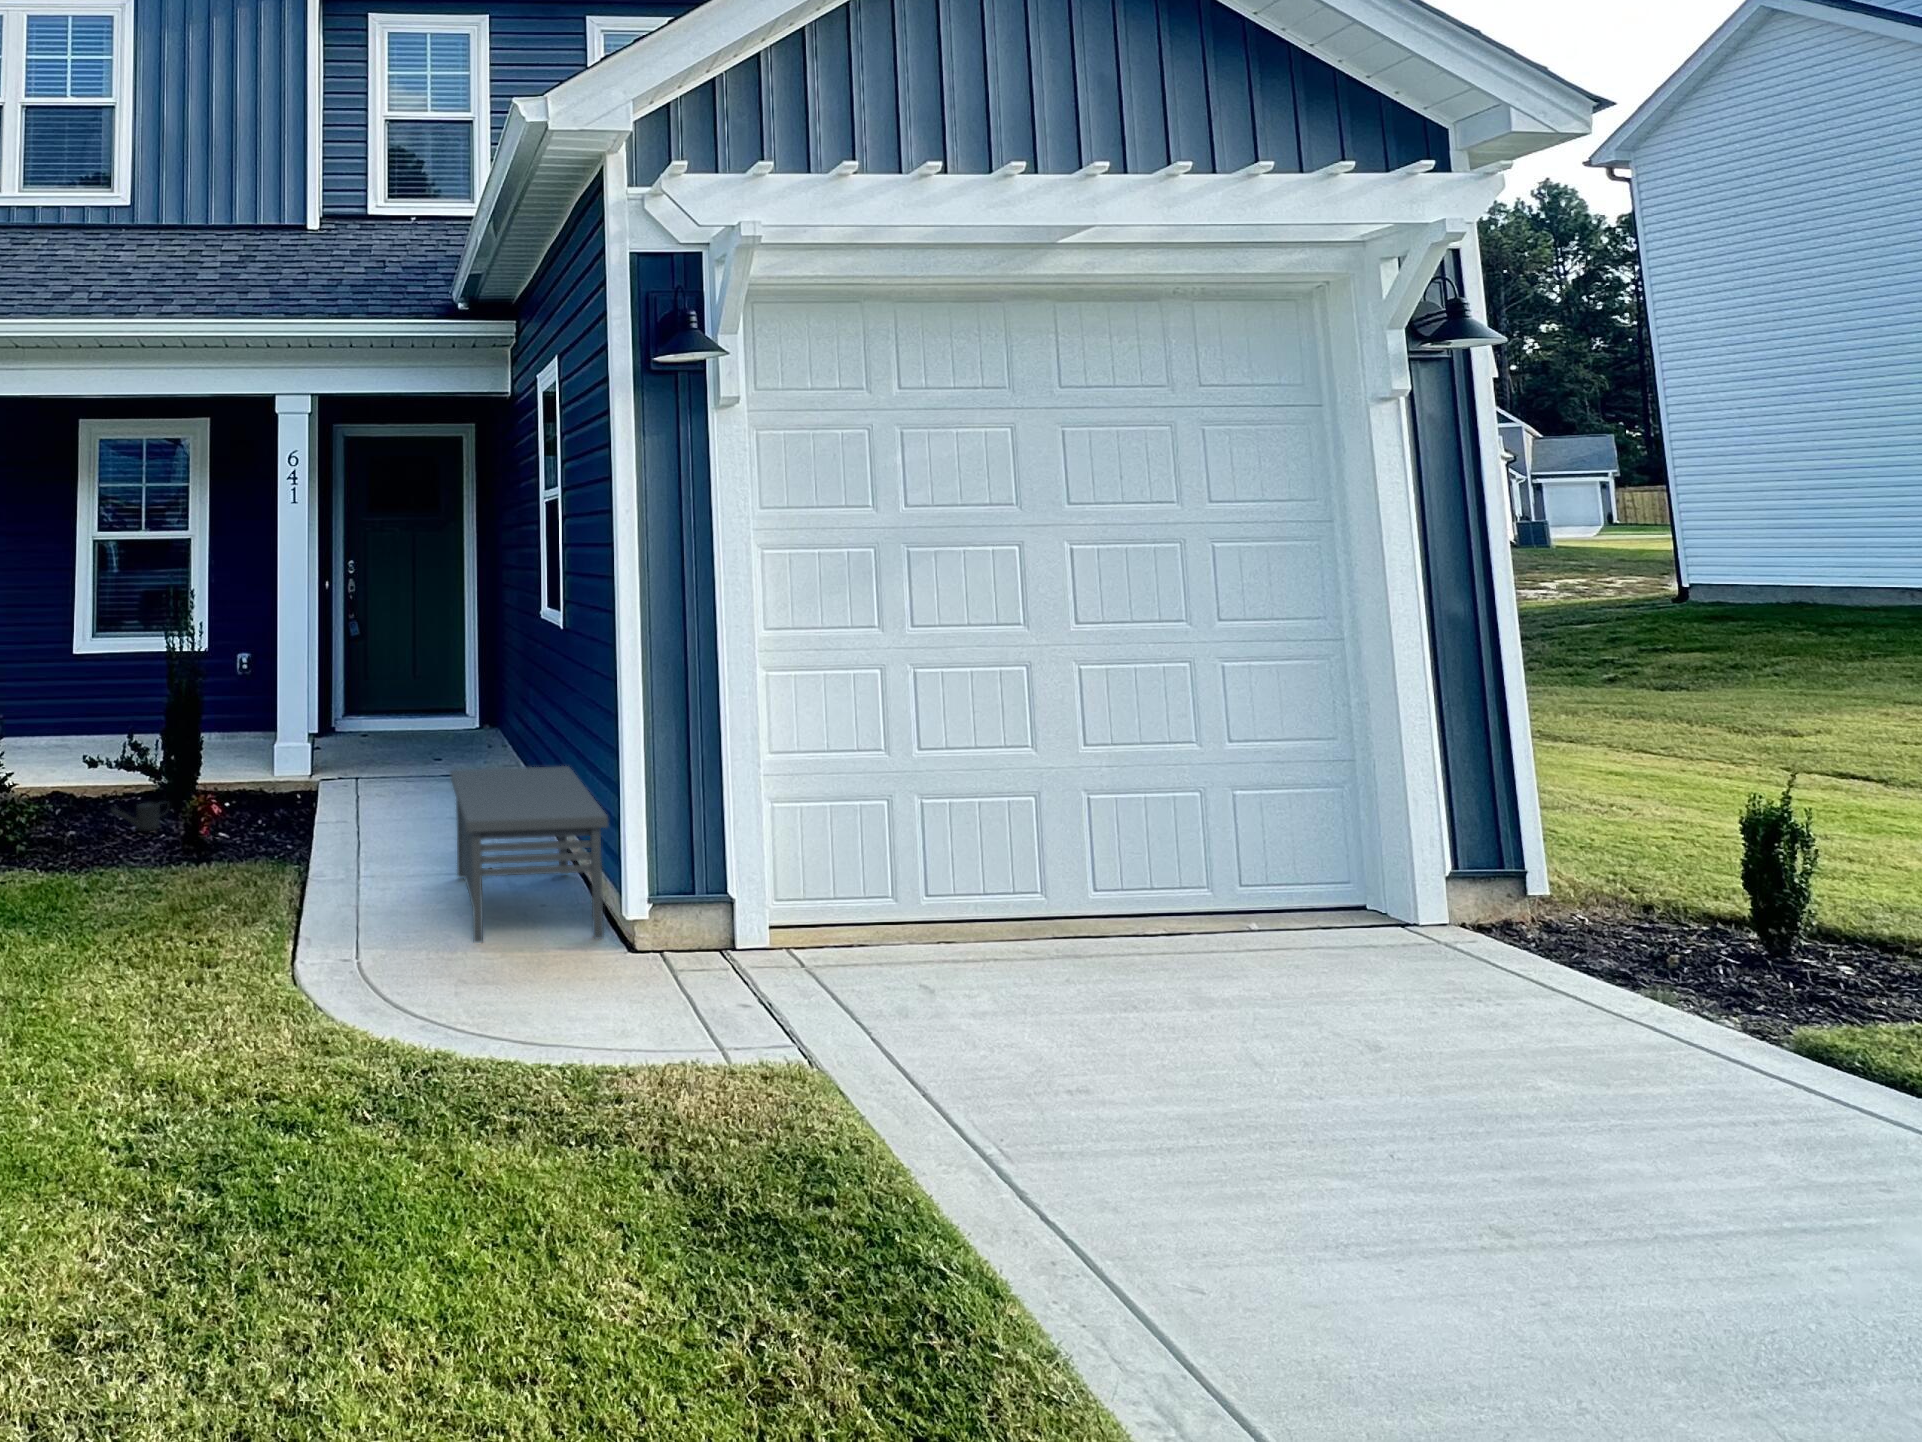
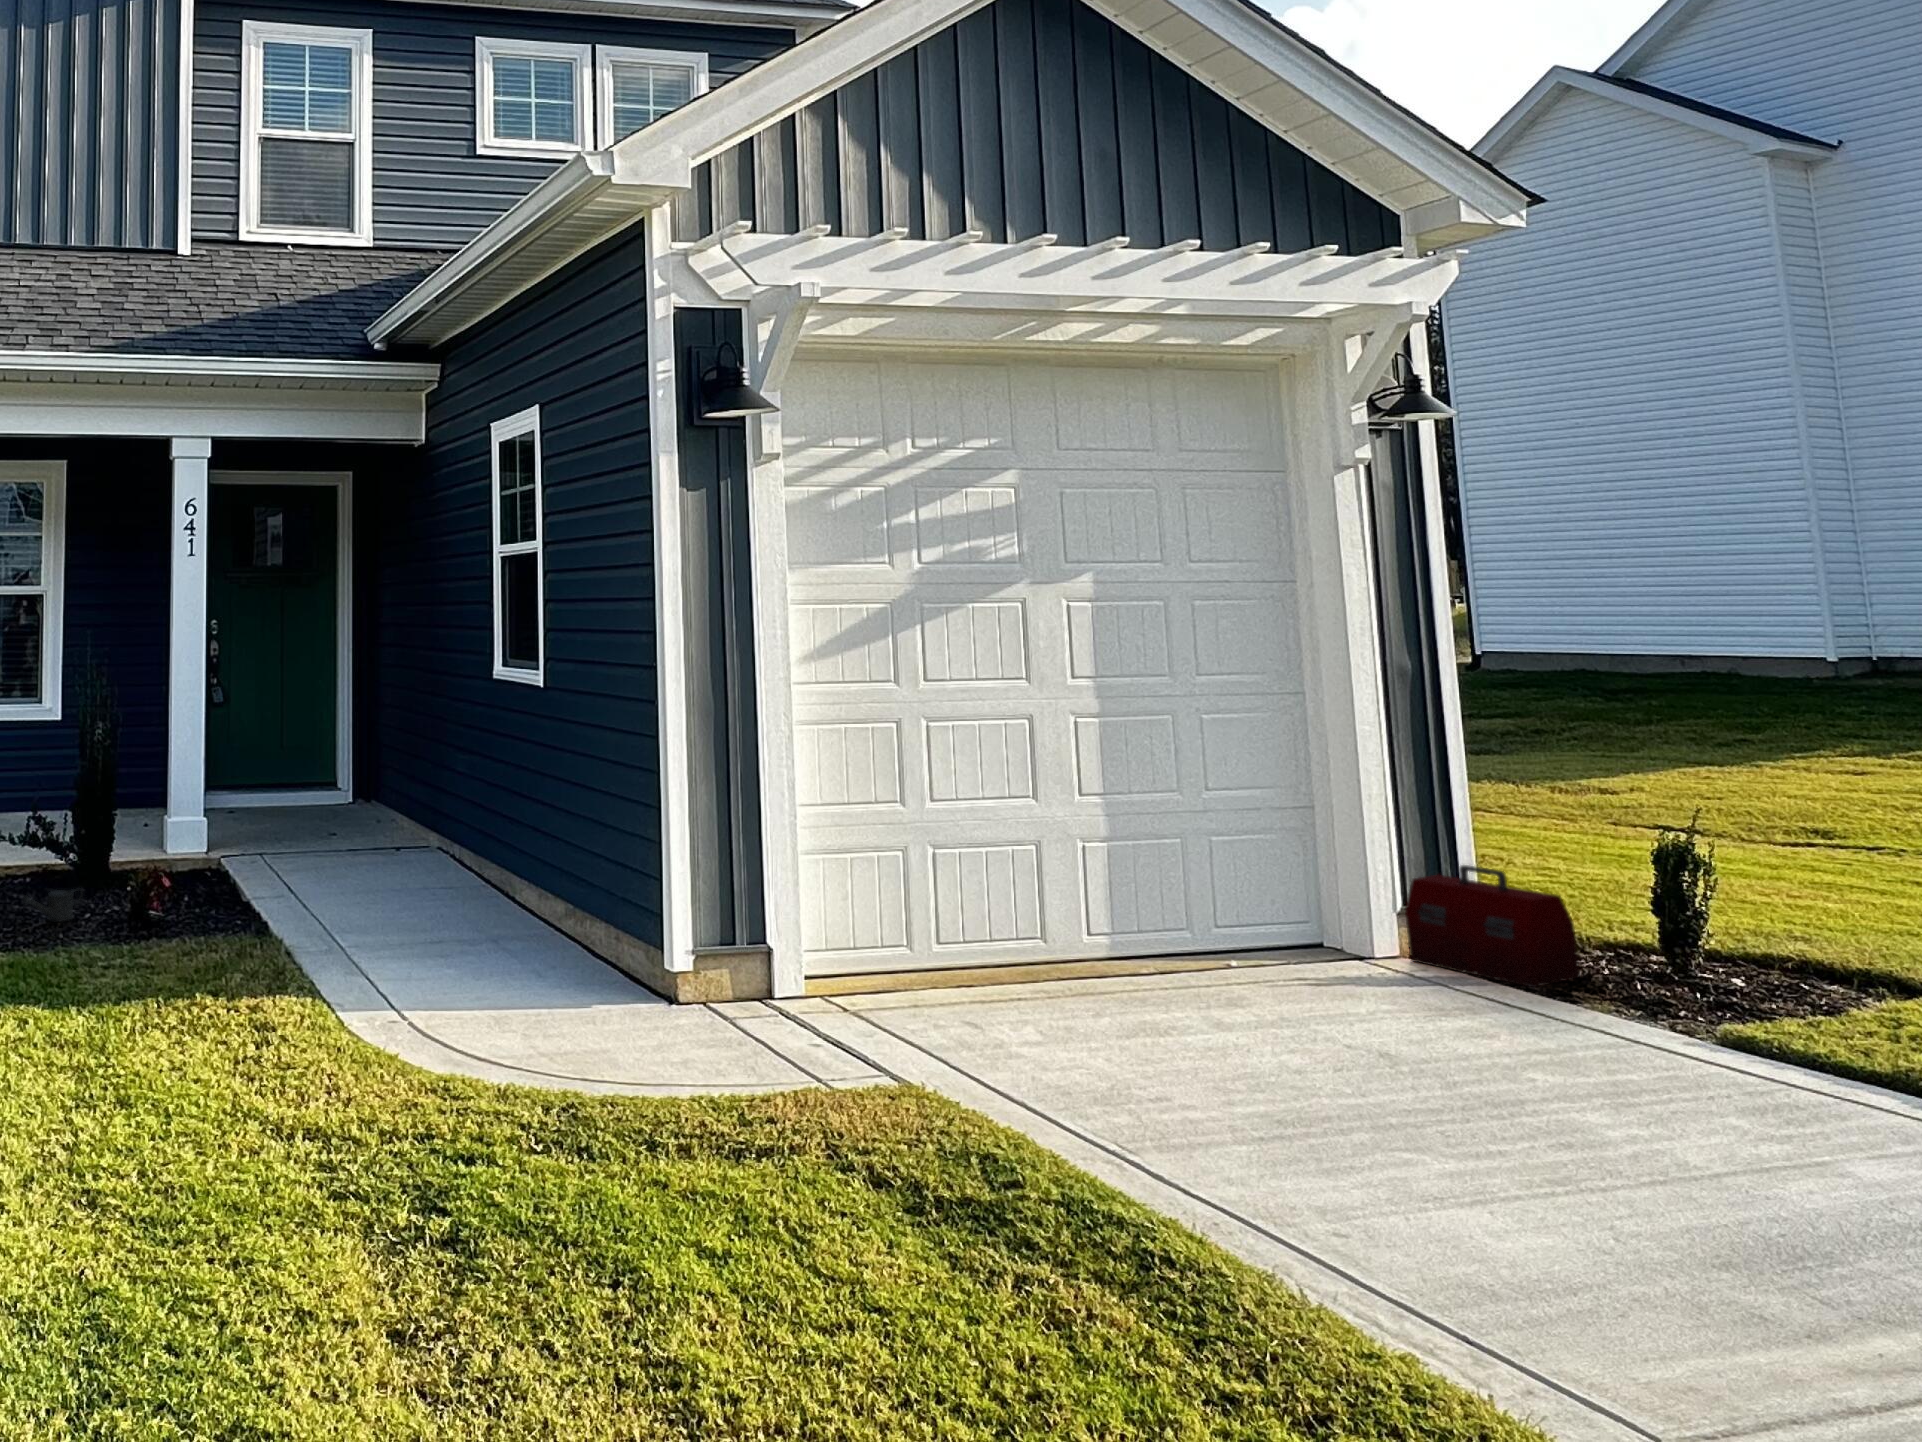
storage bench: present [450,766,608,943] -> none [435,834,644,1018]
toolbox: none [1454,826,1654,964] -> present [1405,865,1580,987]

